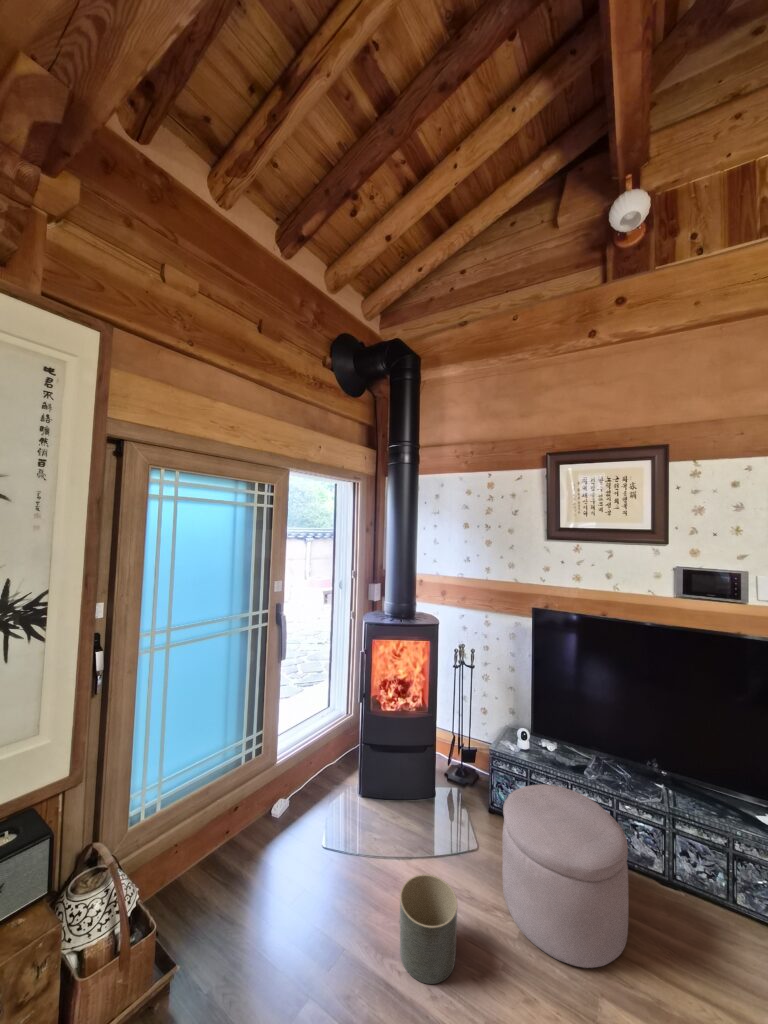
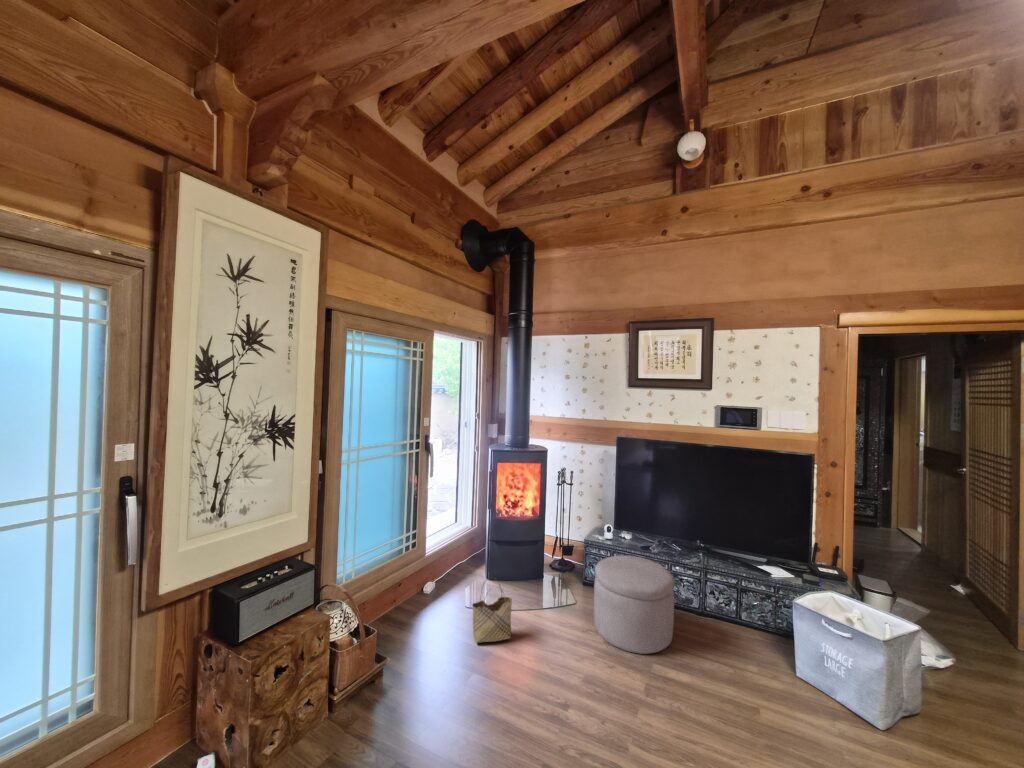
woven basket: none [321,816,380,924] -> present [472,577,512,643]
planter: present [400,874,458,984] -> none [528,608,566,666]

